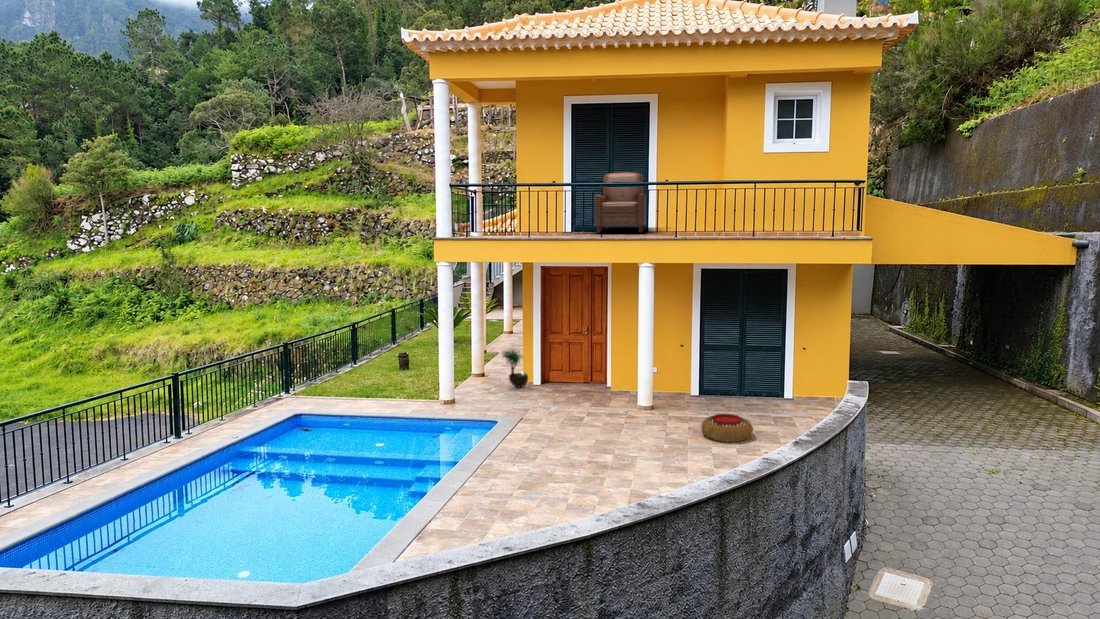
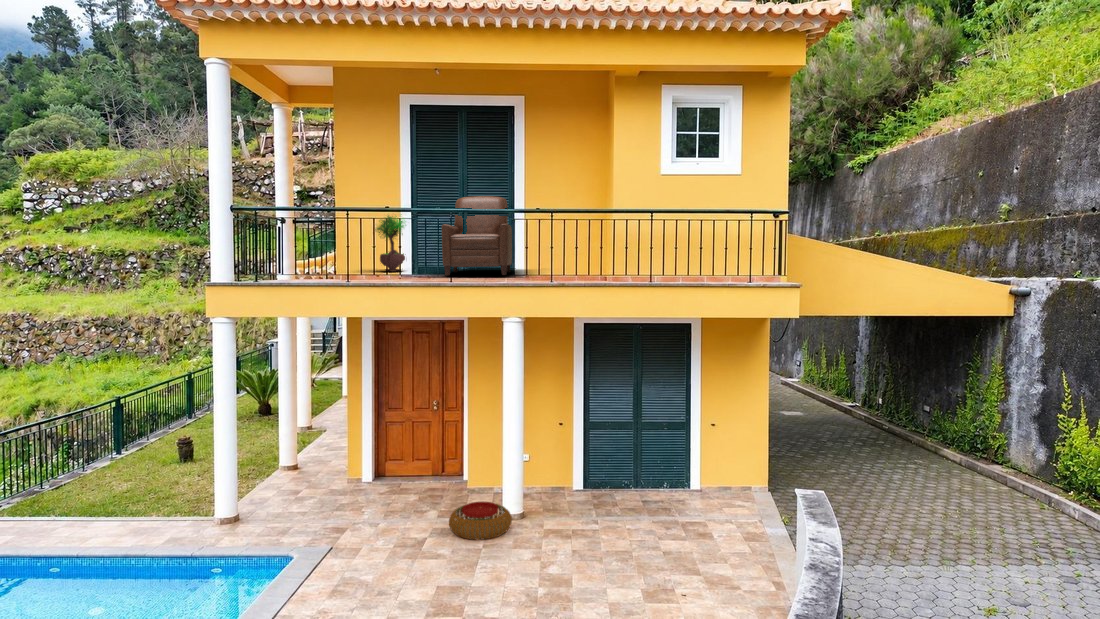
potted tree: present [502,350,528,387] -> present [375,215,405,272]
pouf: present [701,414,753,442] -> present [449,501,512,540]

